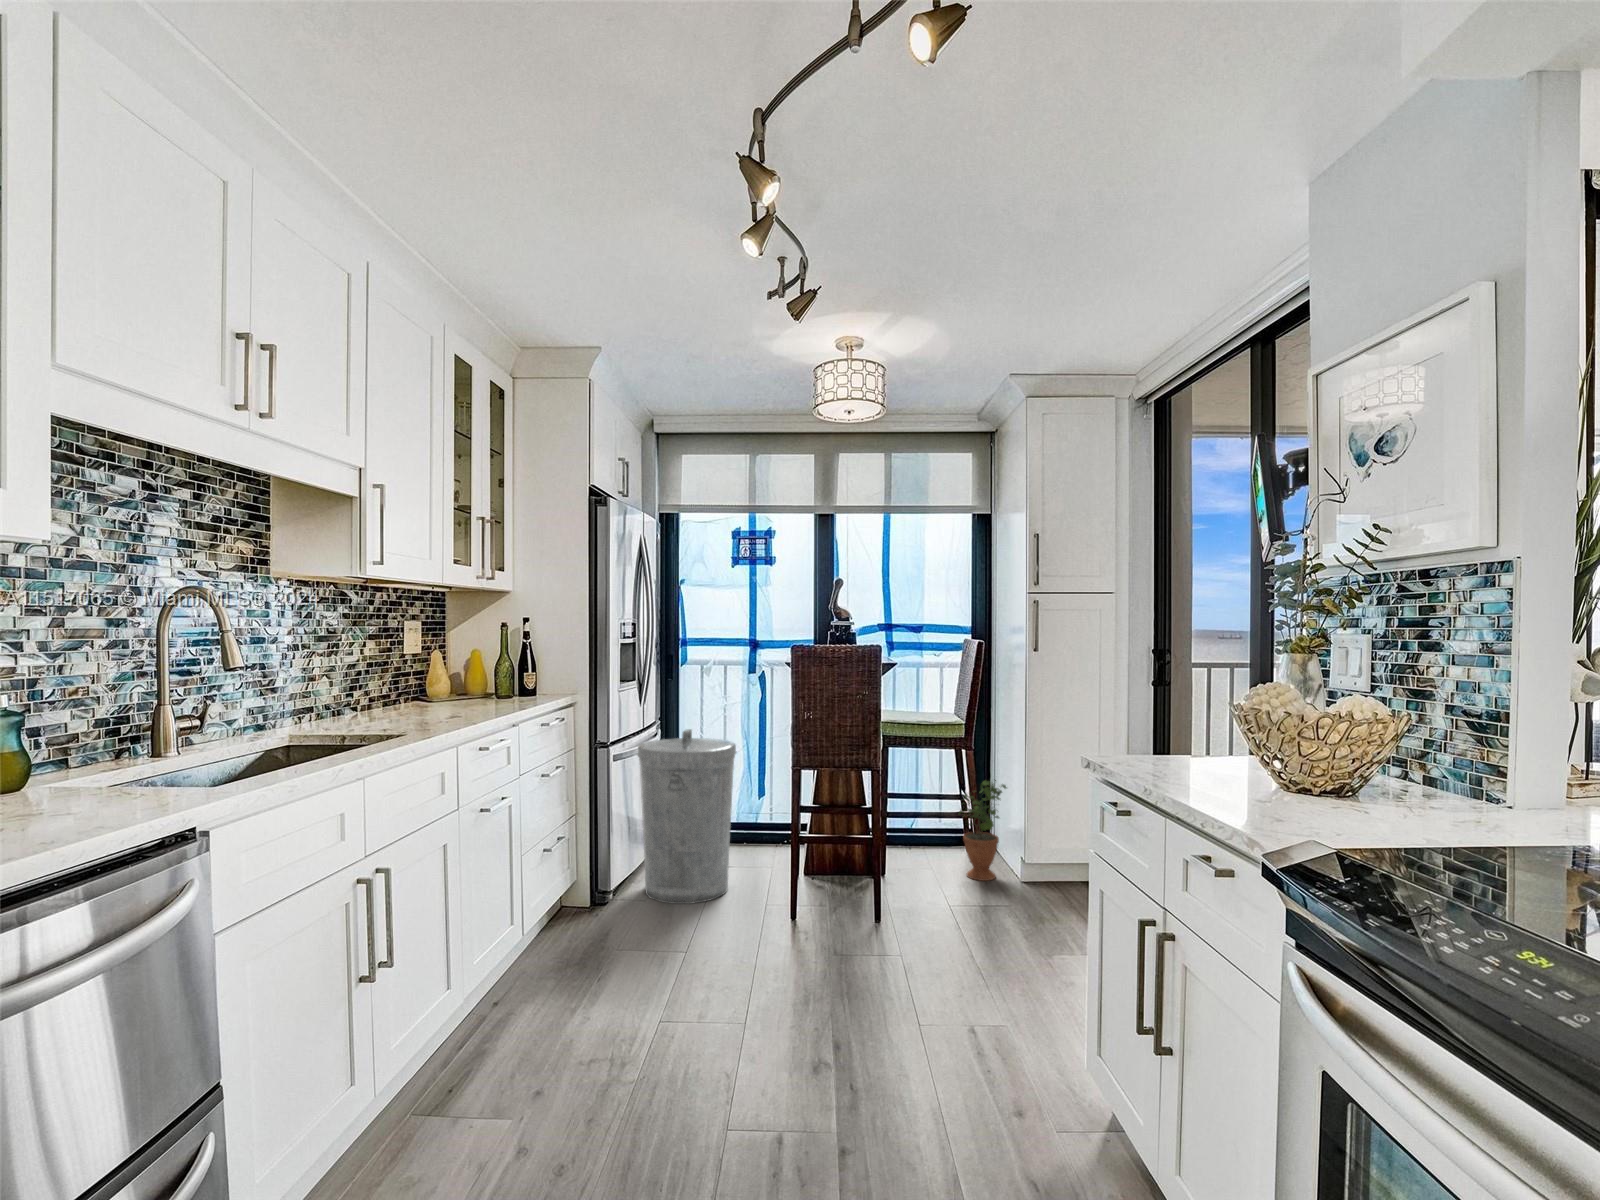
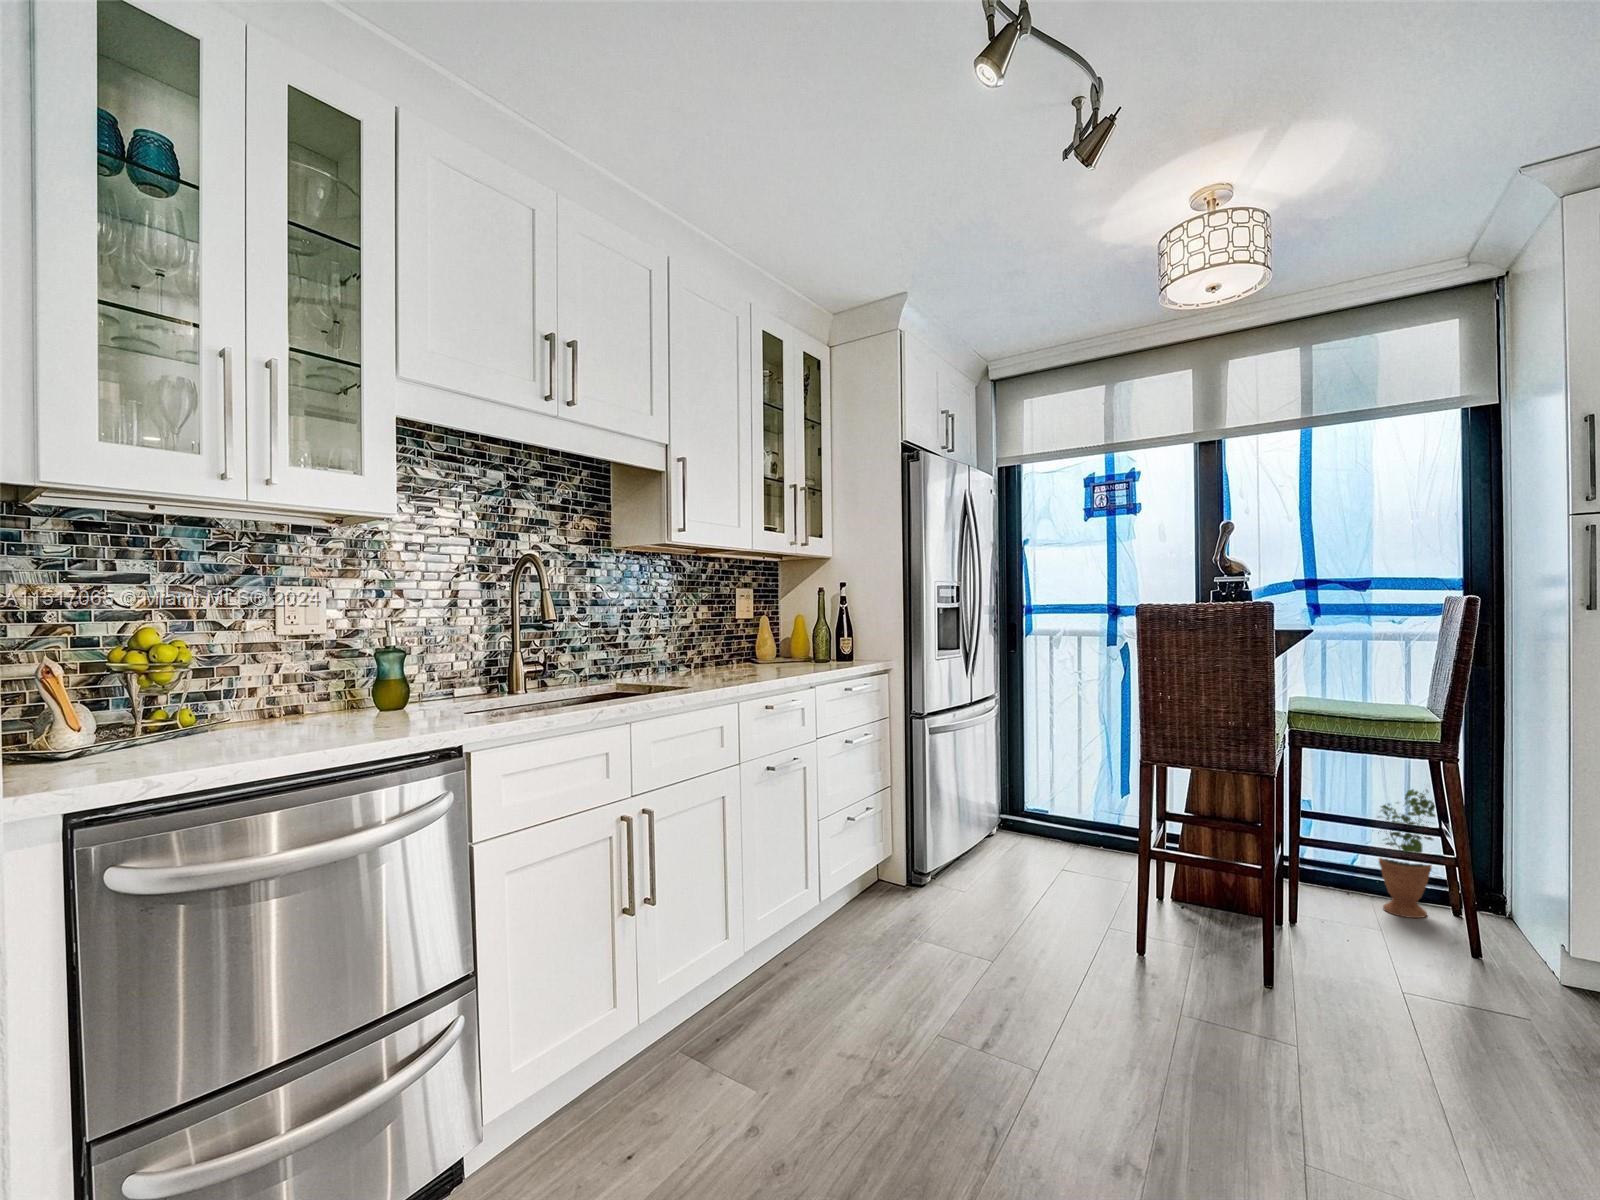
trash can: present [637,729,736,904] -> none [963,703,1075,892]

